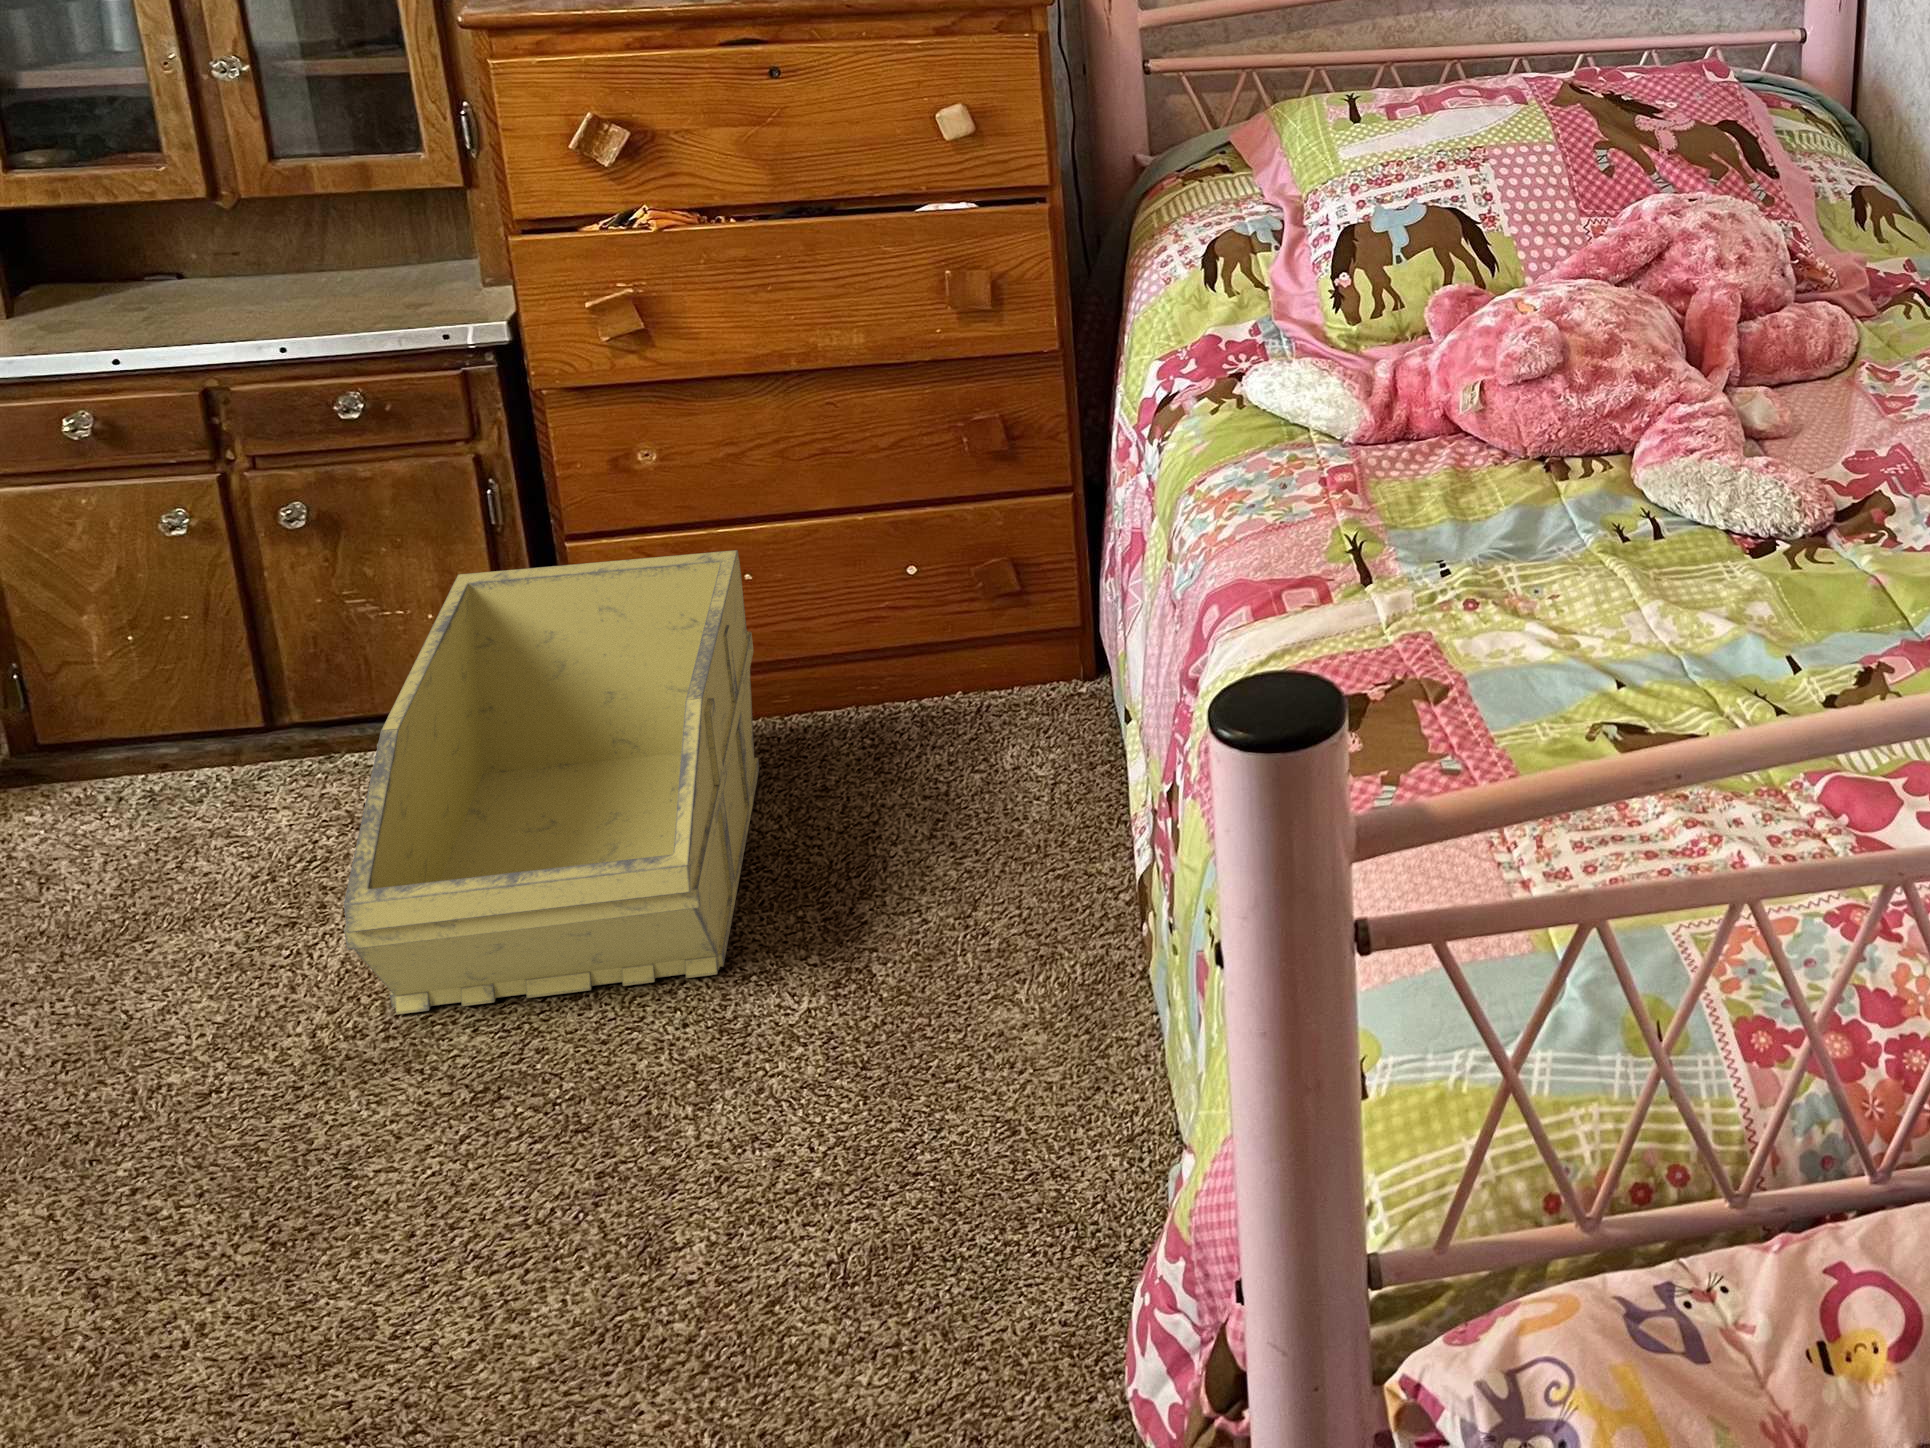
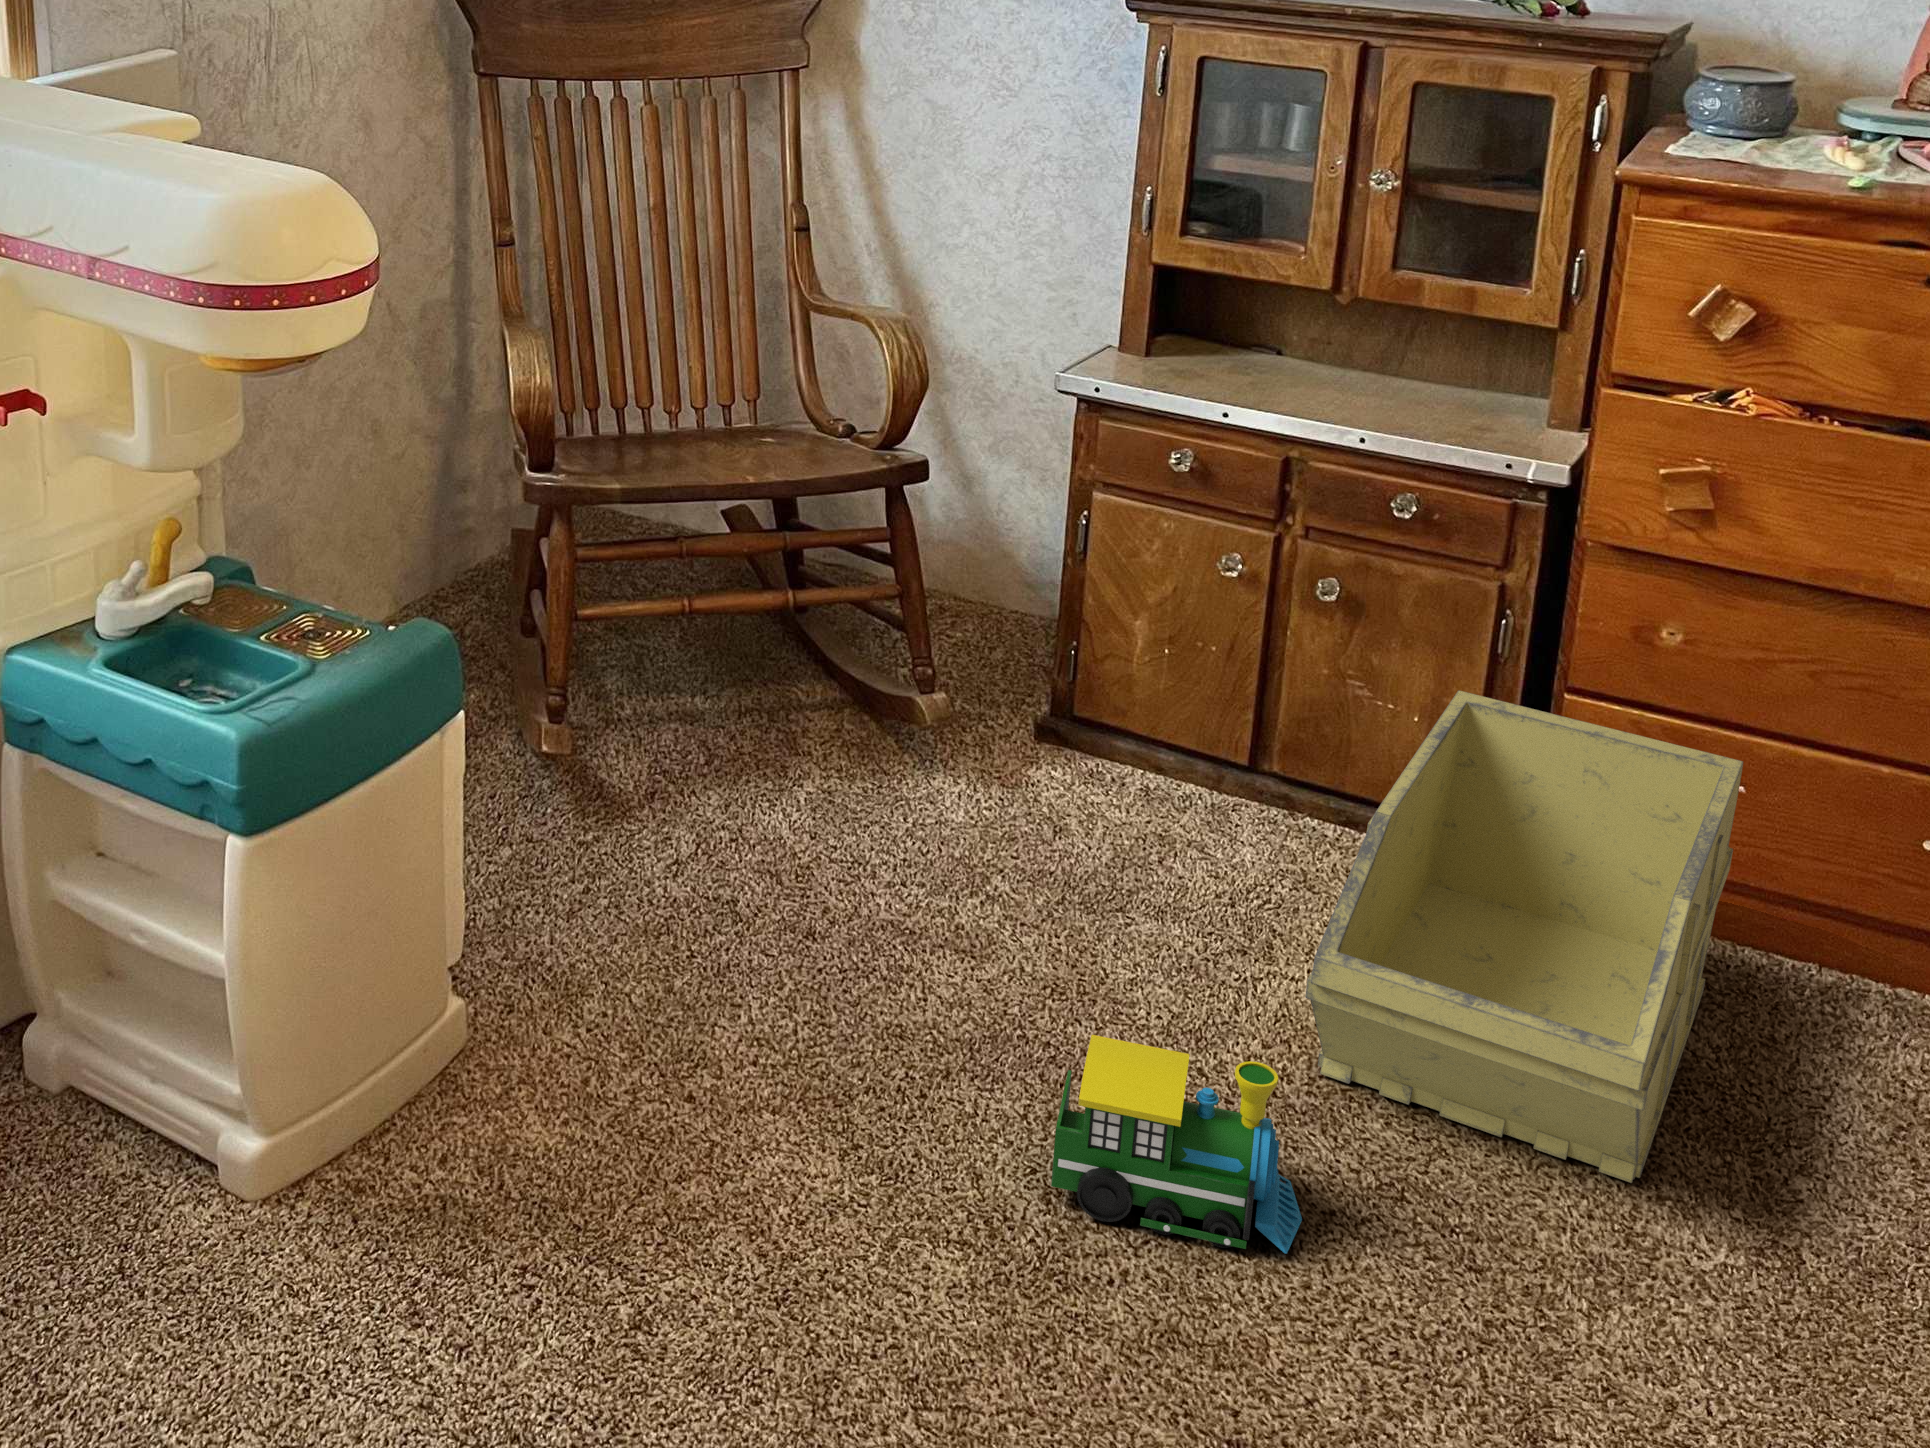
toy train: none [73,1040,396,1294] -> present [1051,1035,1302,1254]

